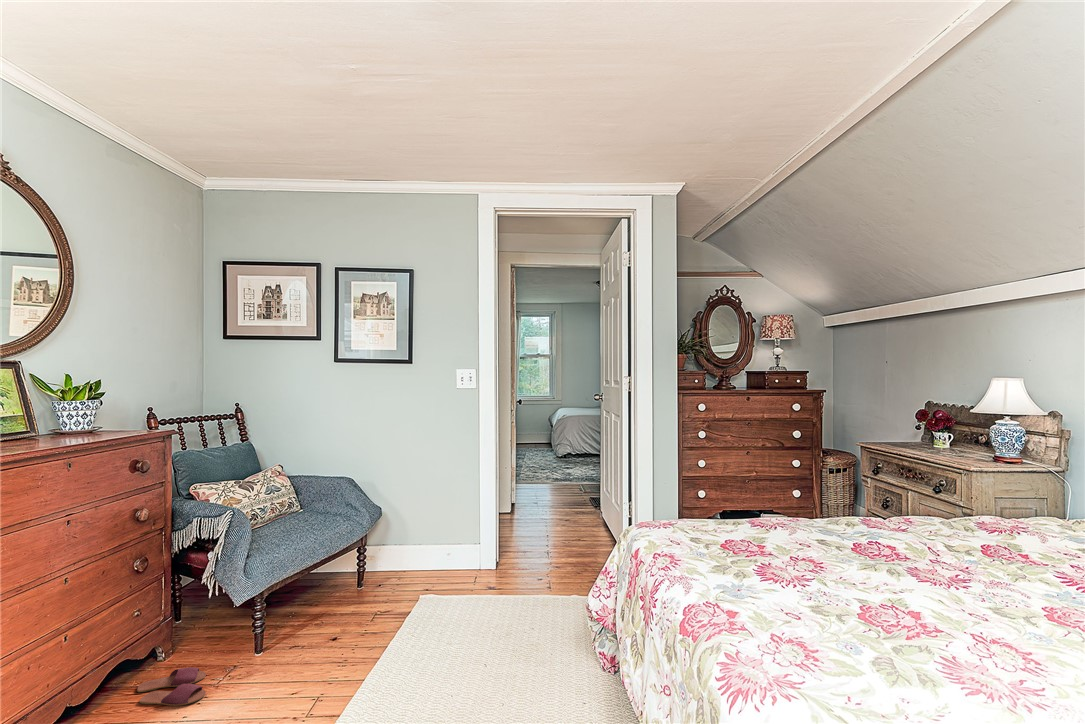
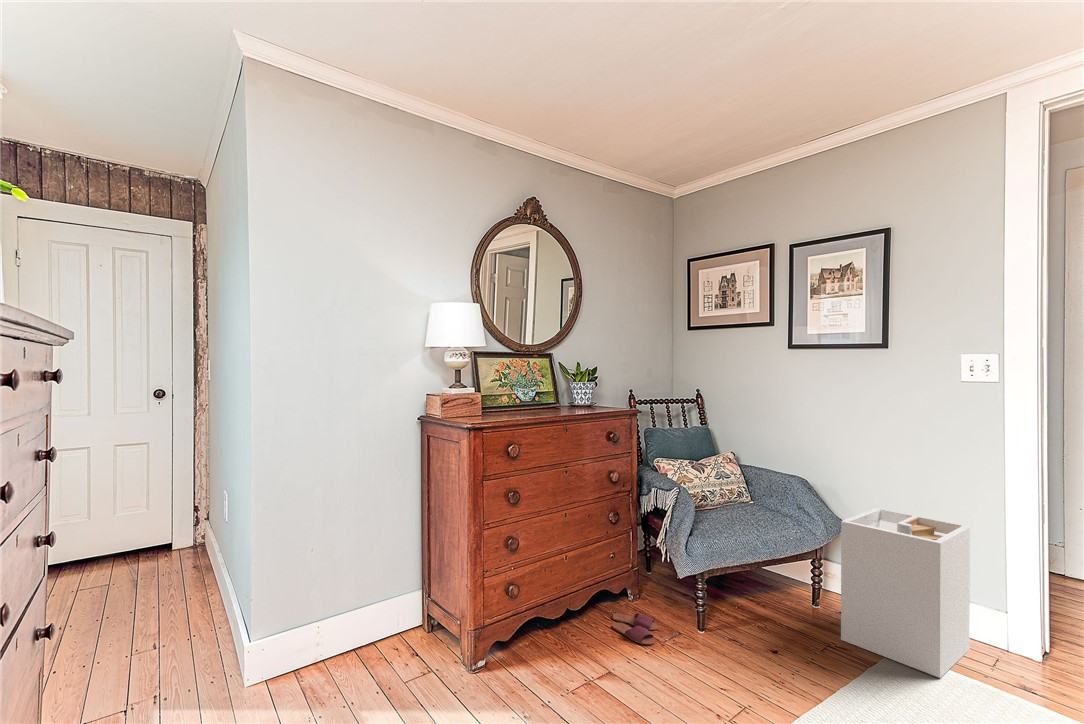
laundry hamper: none [387,490,468,607] -> present [841,508,970,678]

